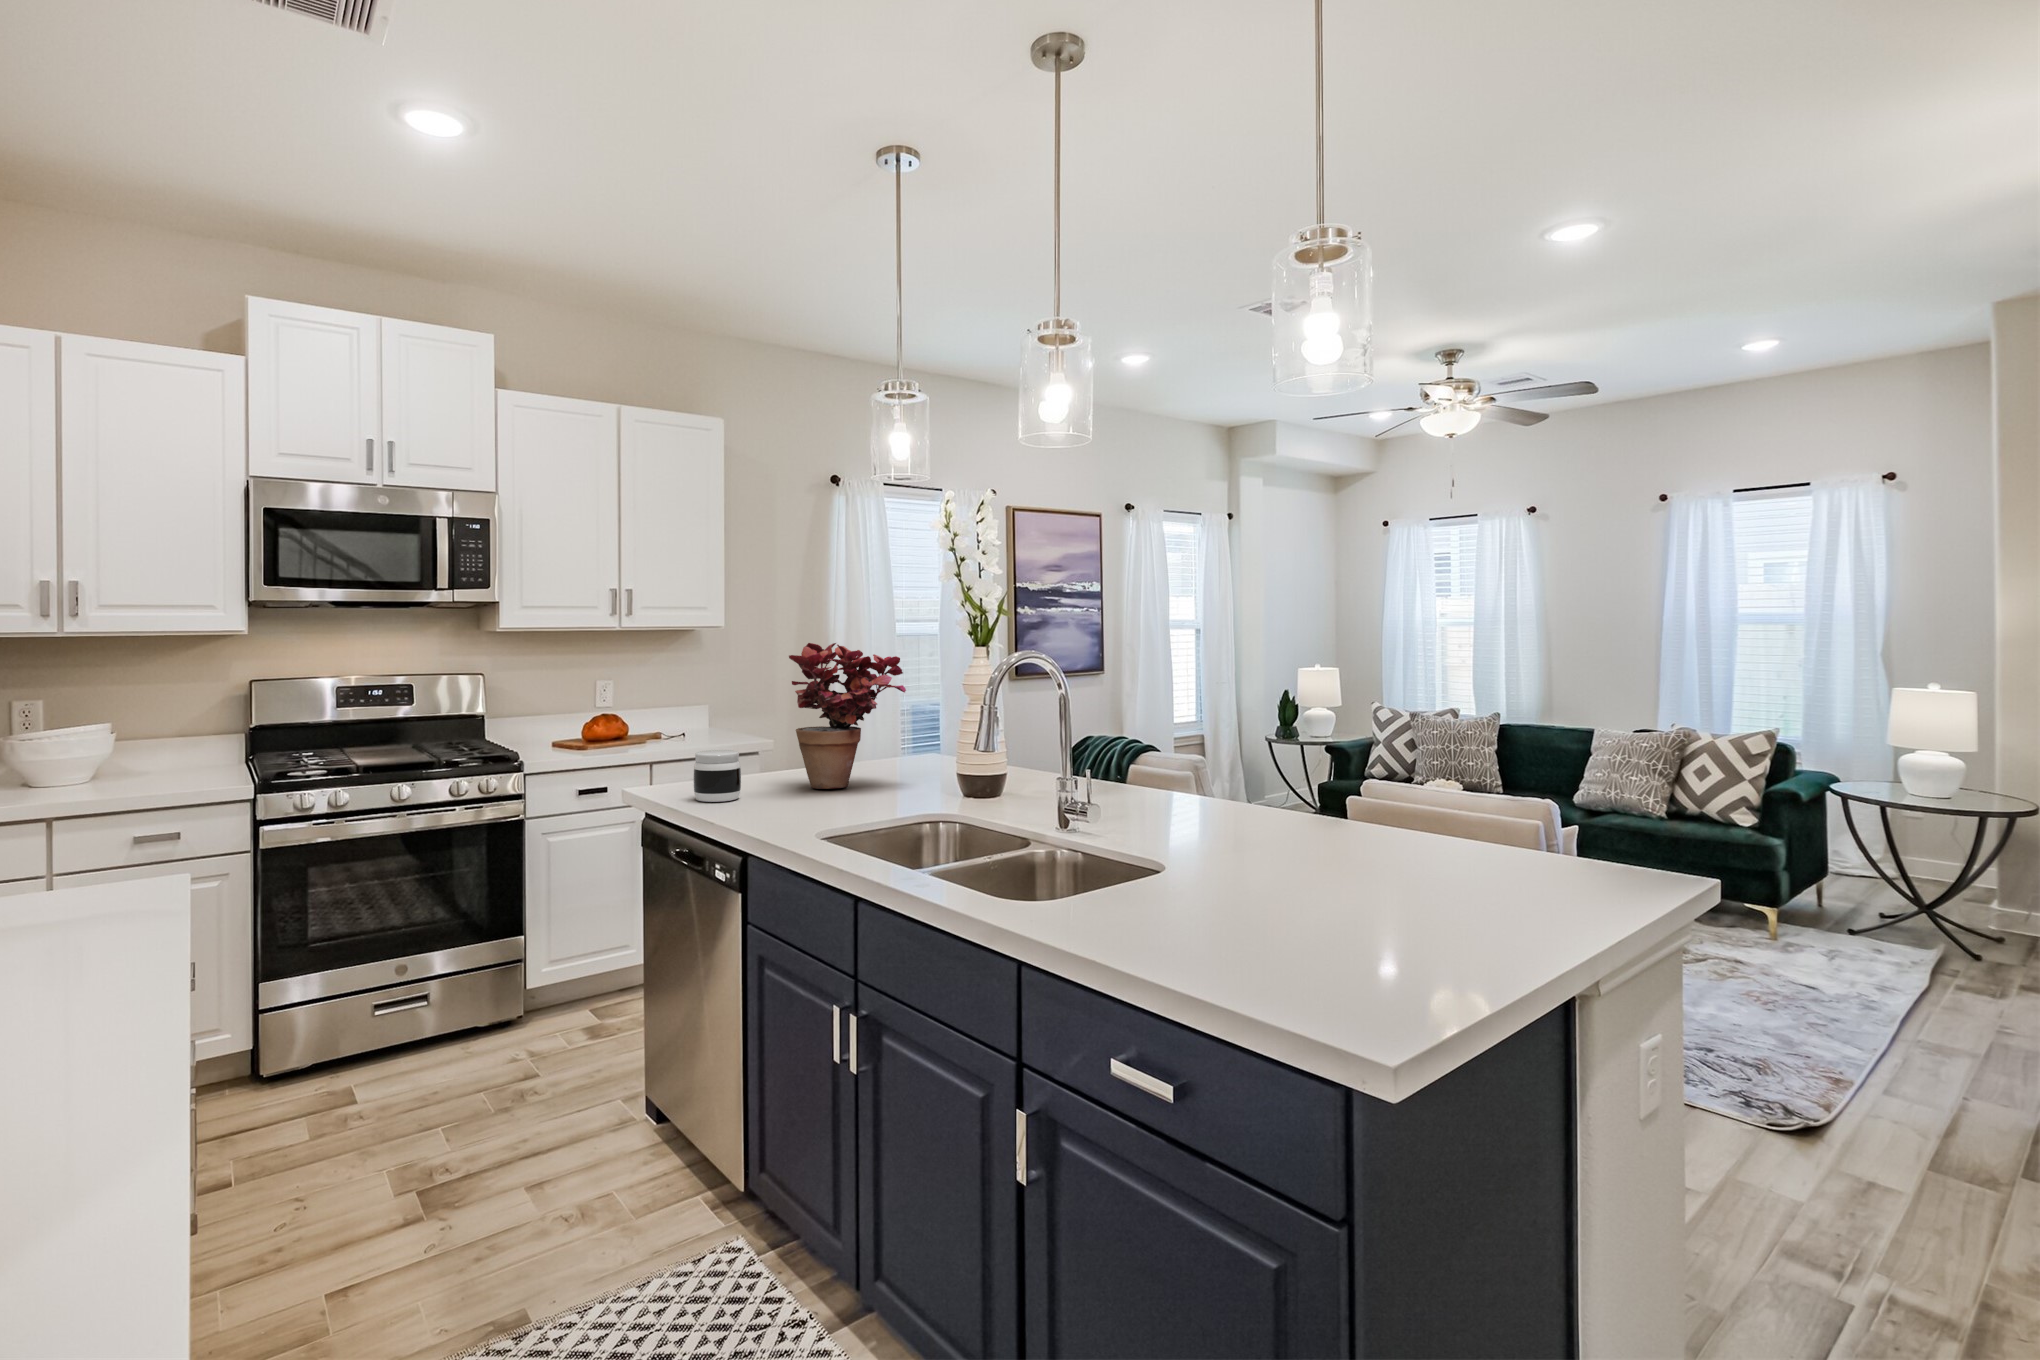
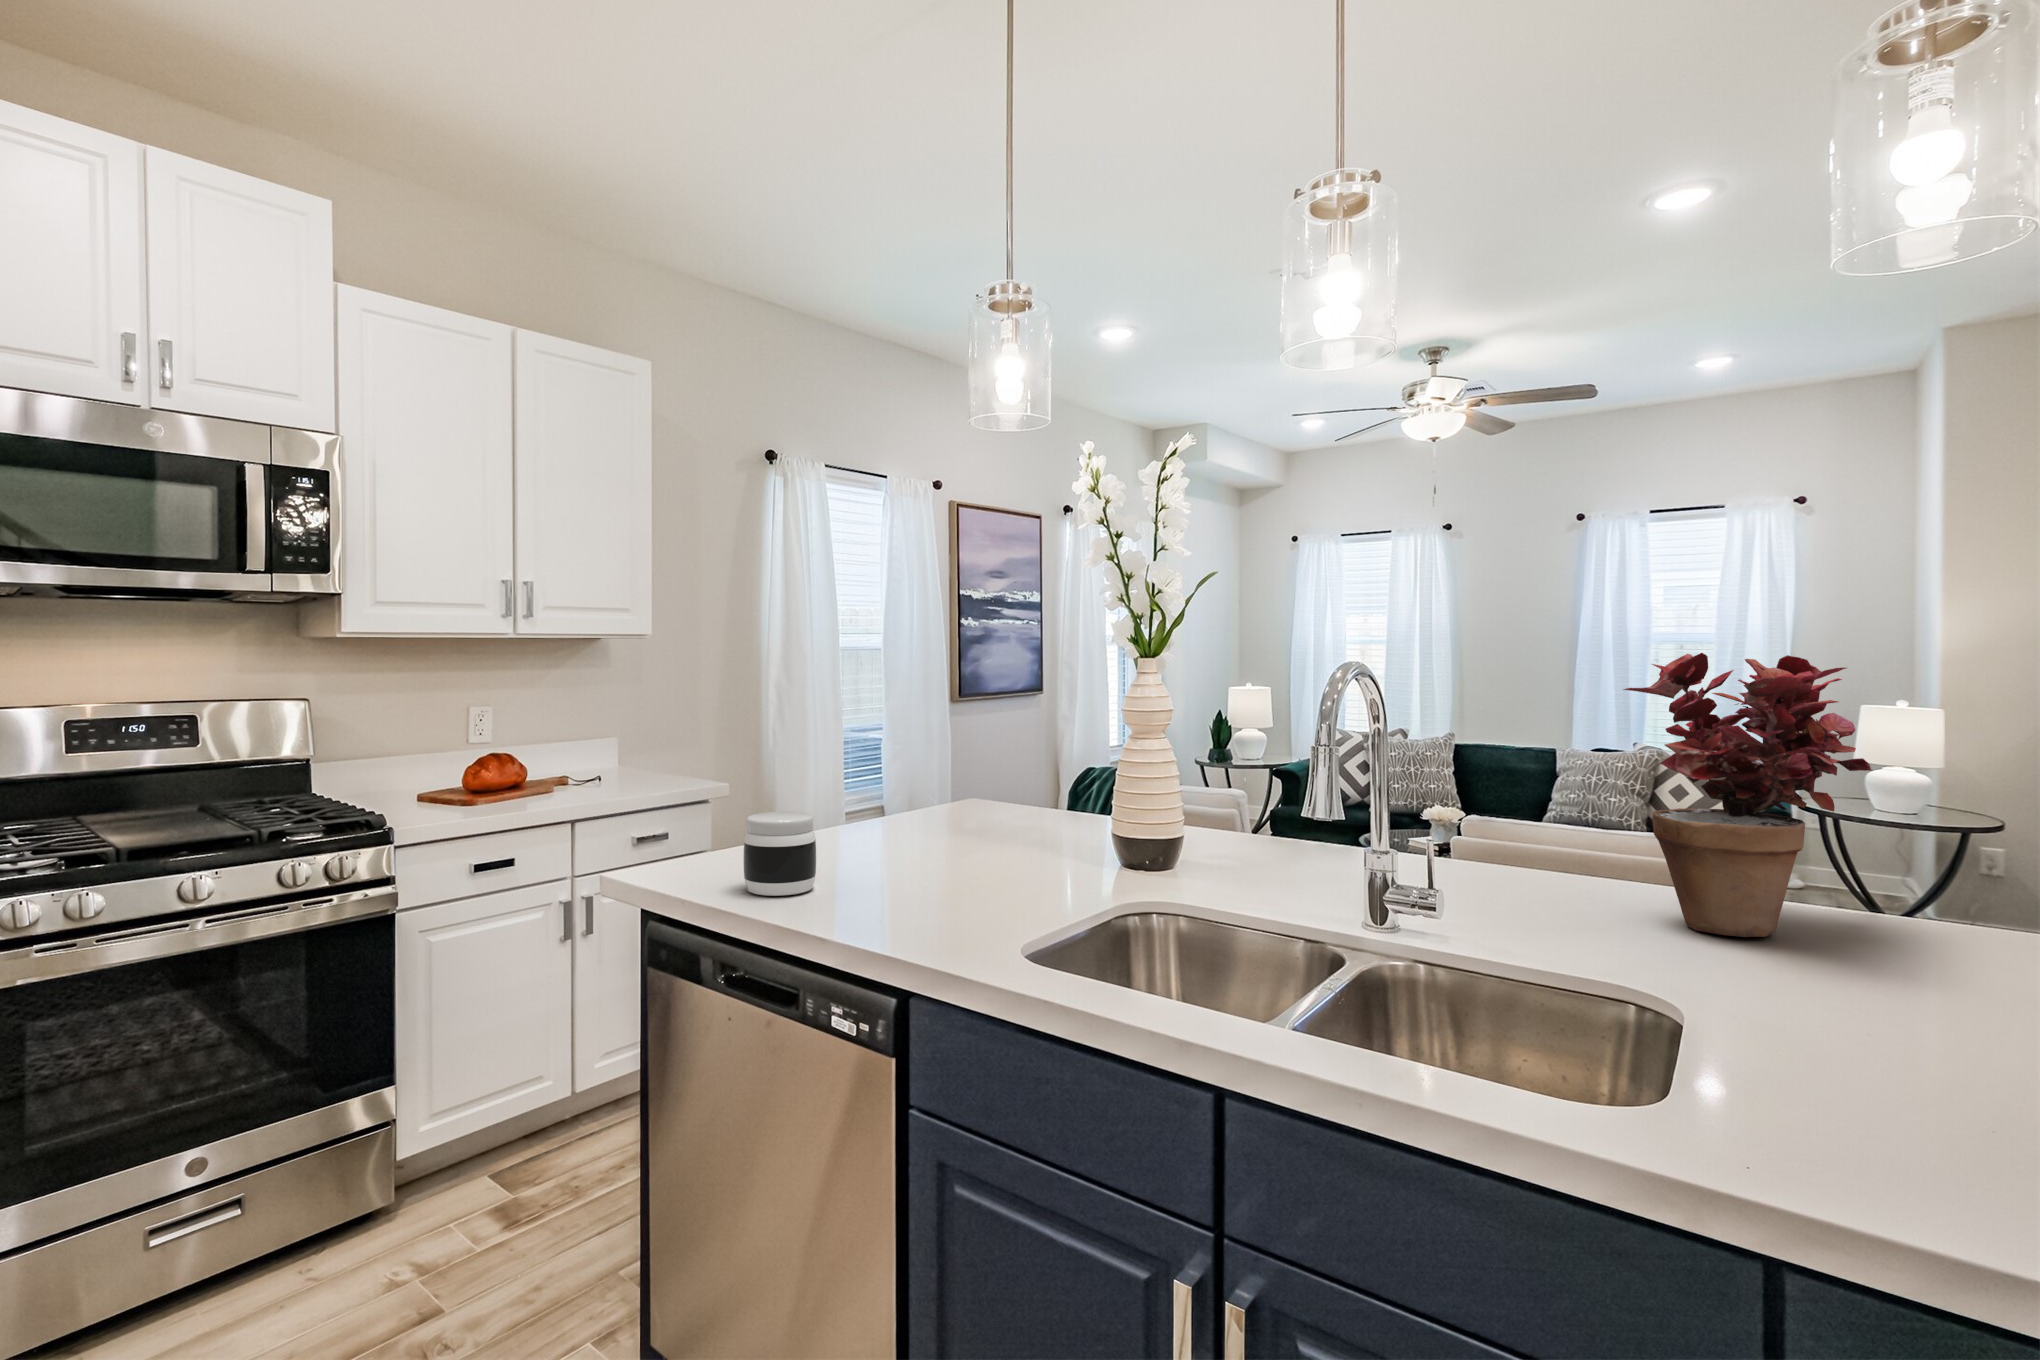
potted plant: present [789,643,906,789] -> present [1623,653,1873,937]

